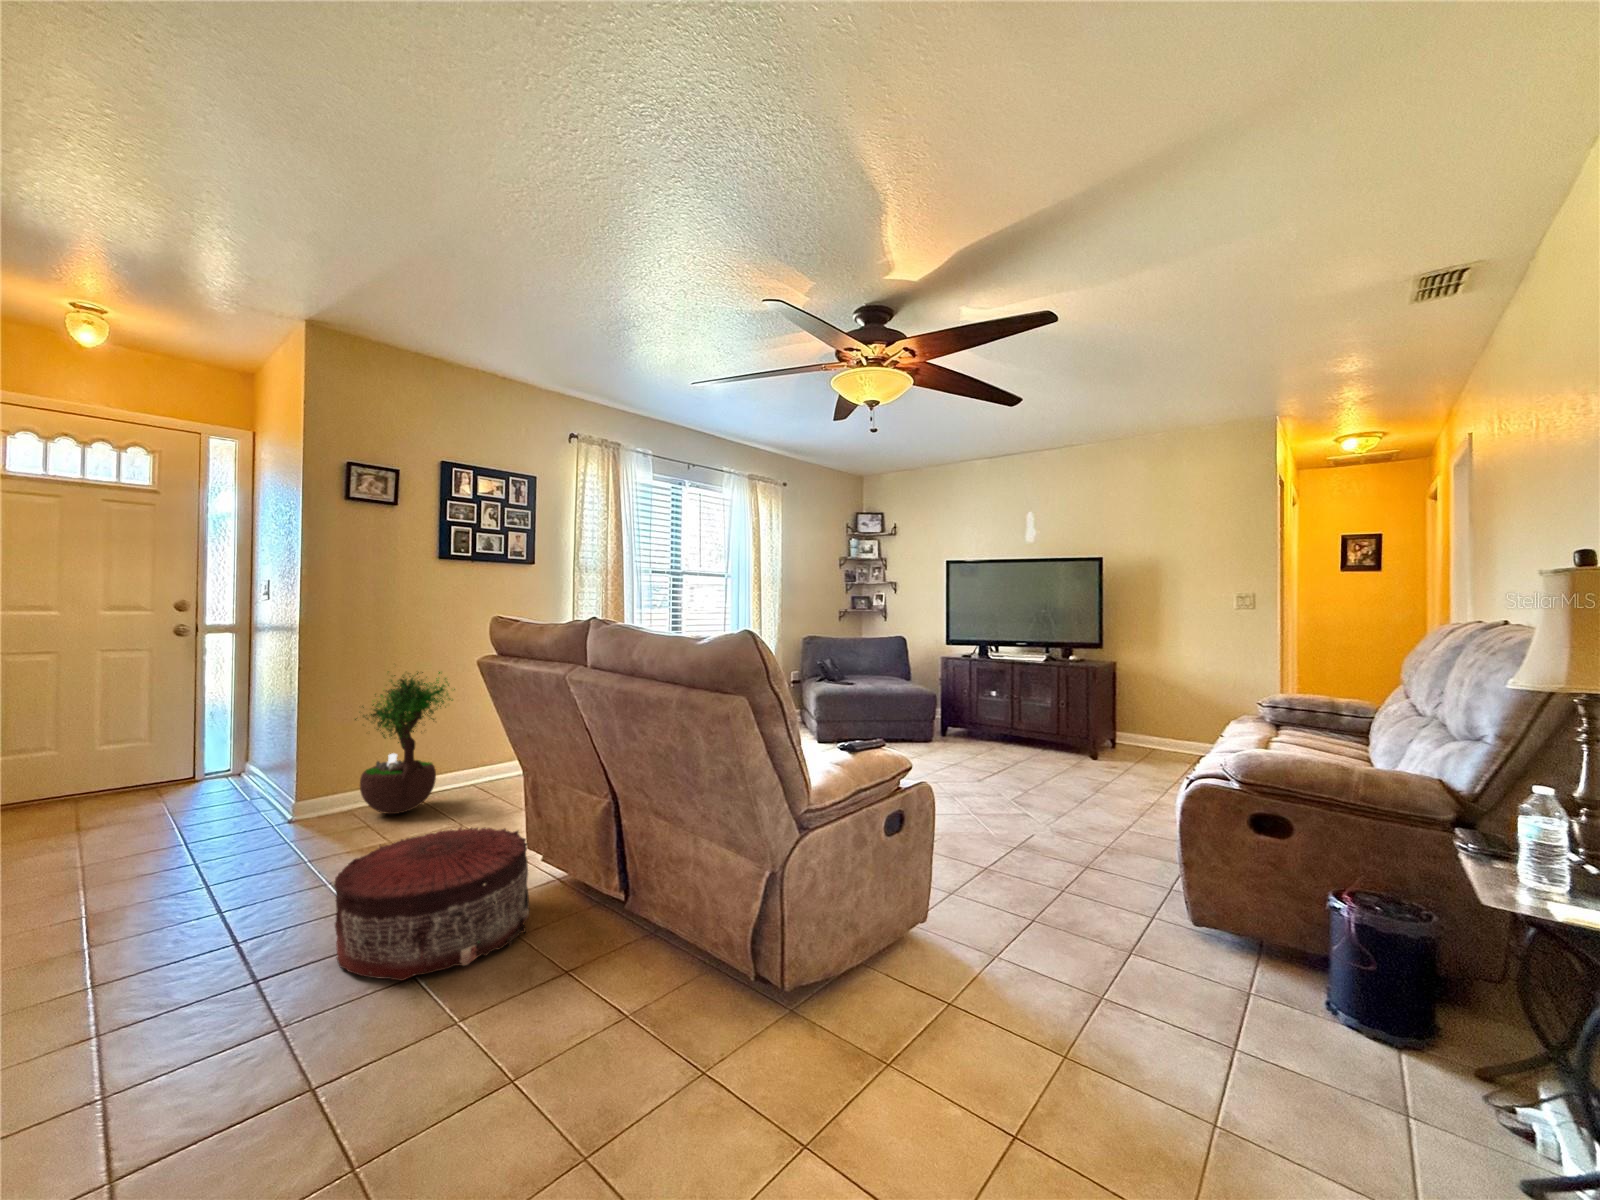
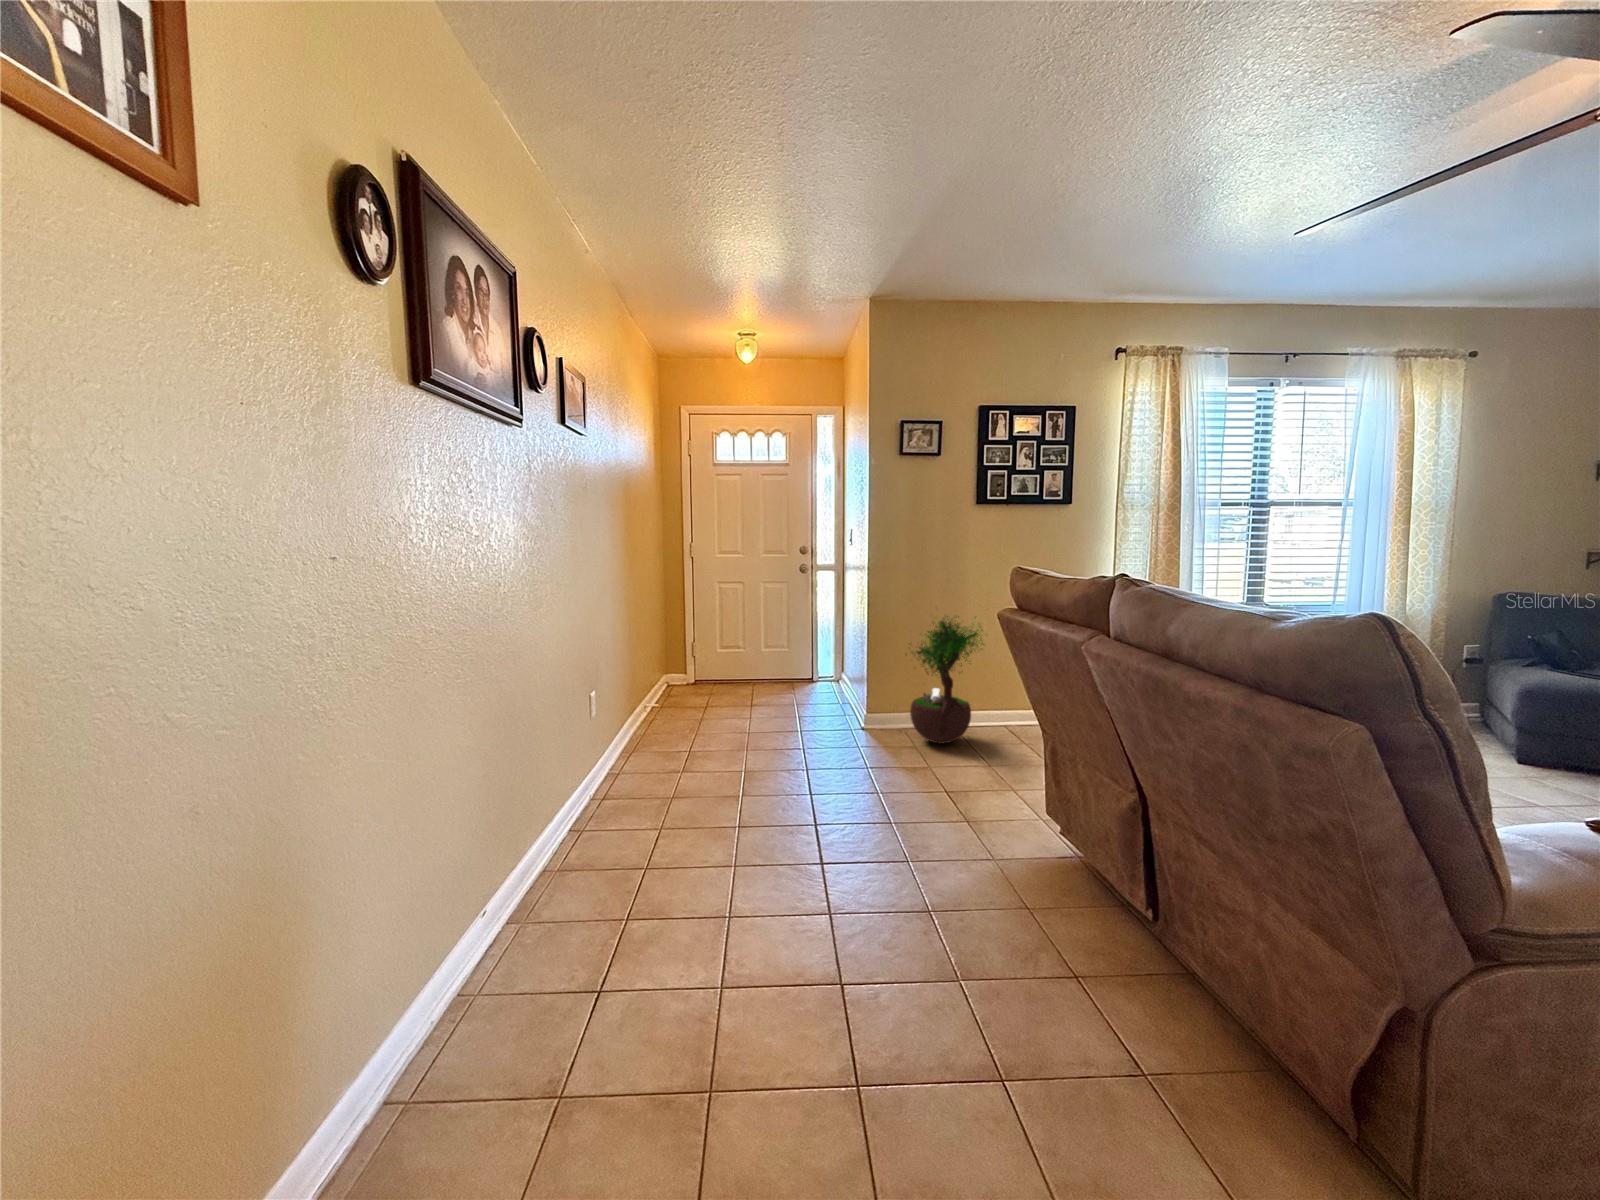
pouf: present [334,827,529,980] -> none [873,776,1042,921]

